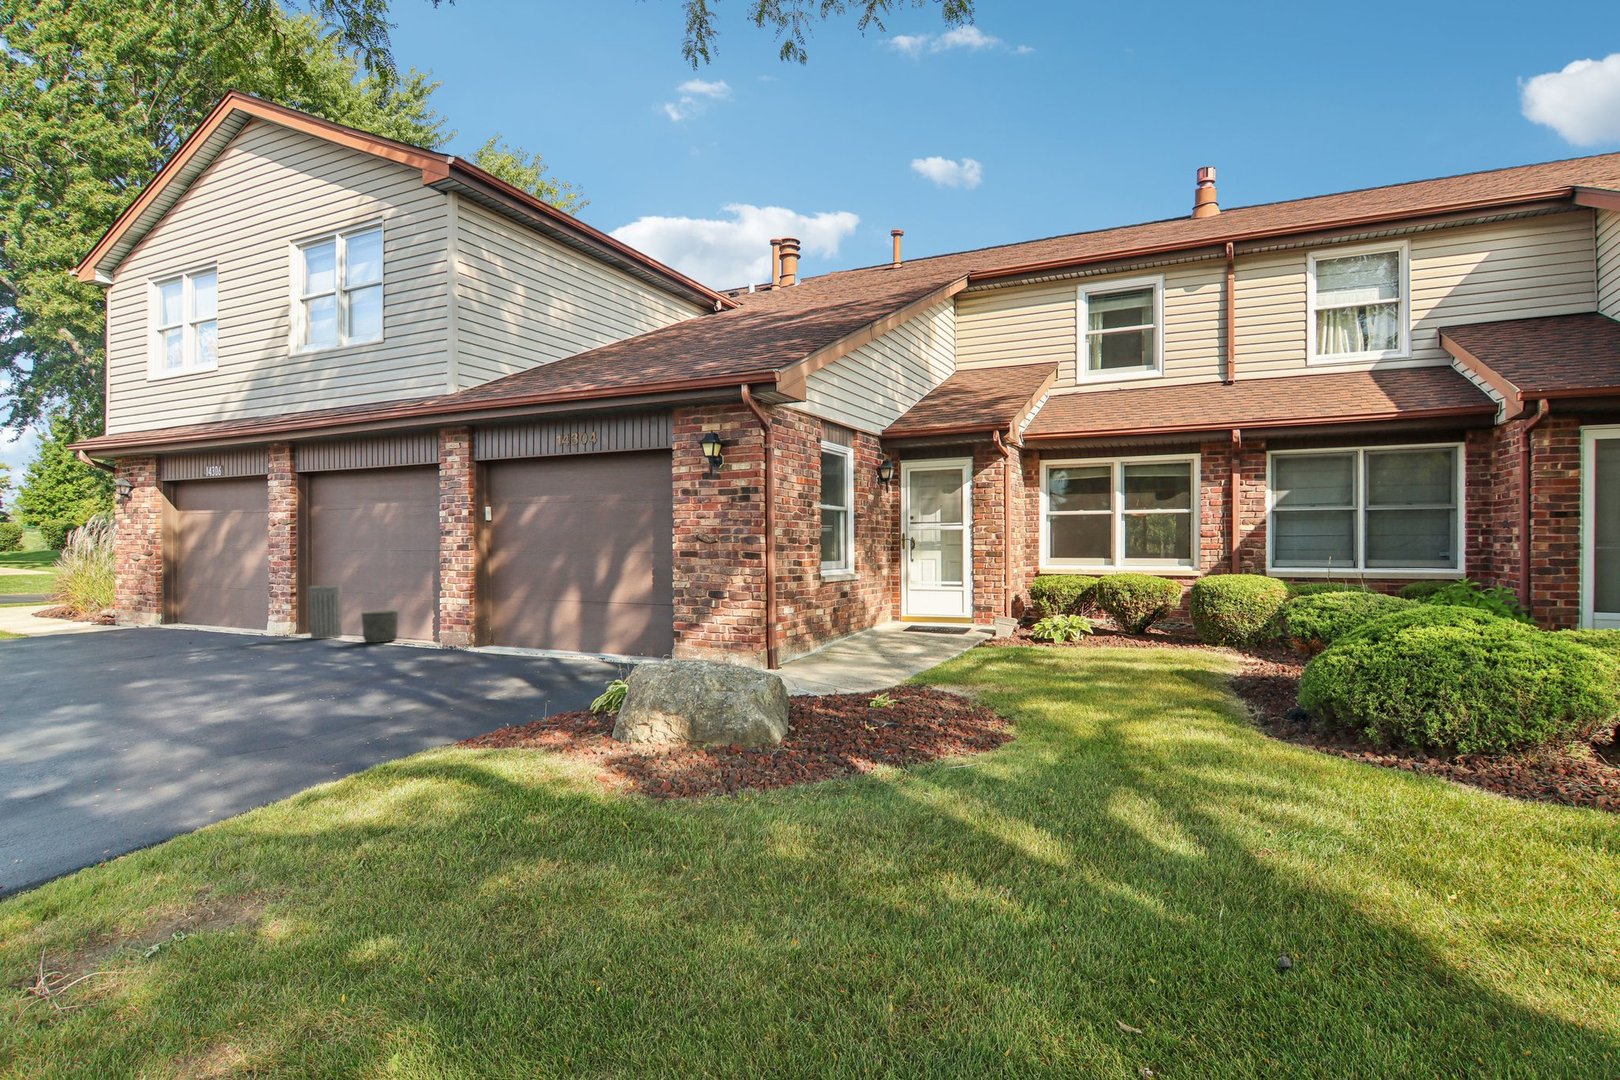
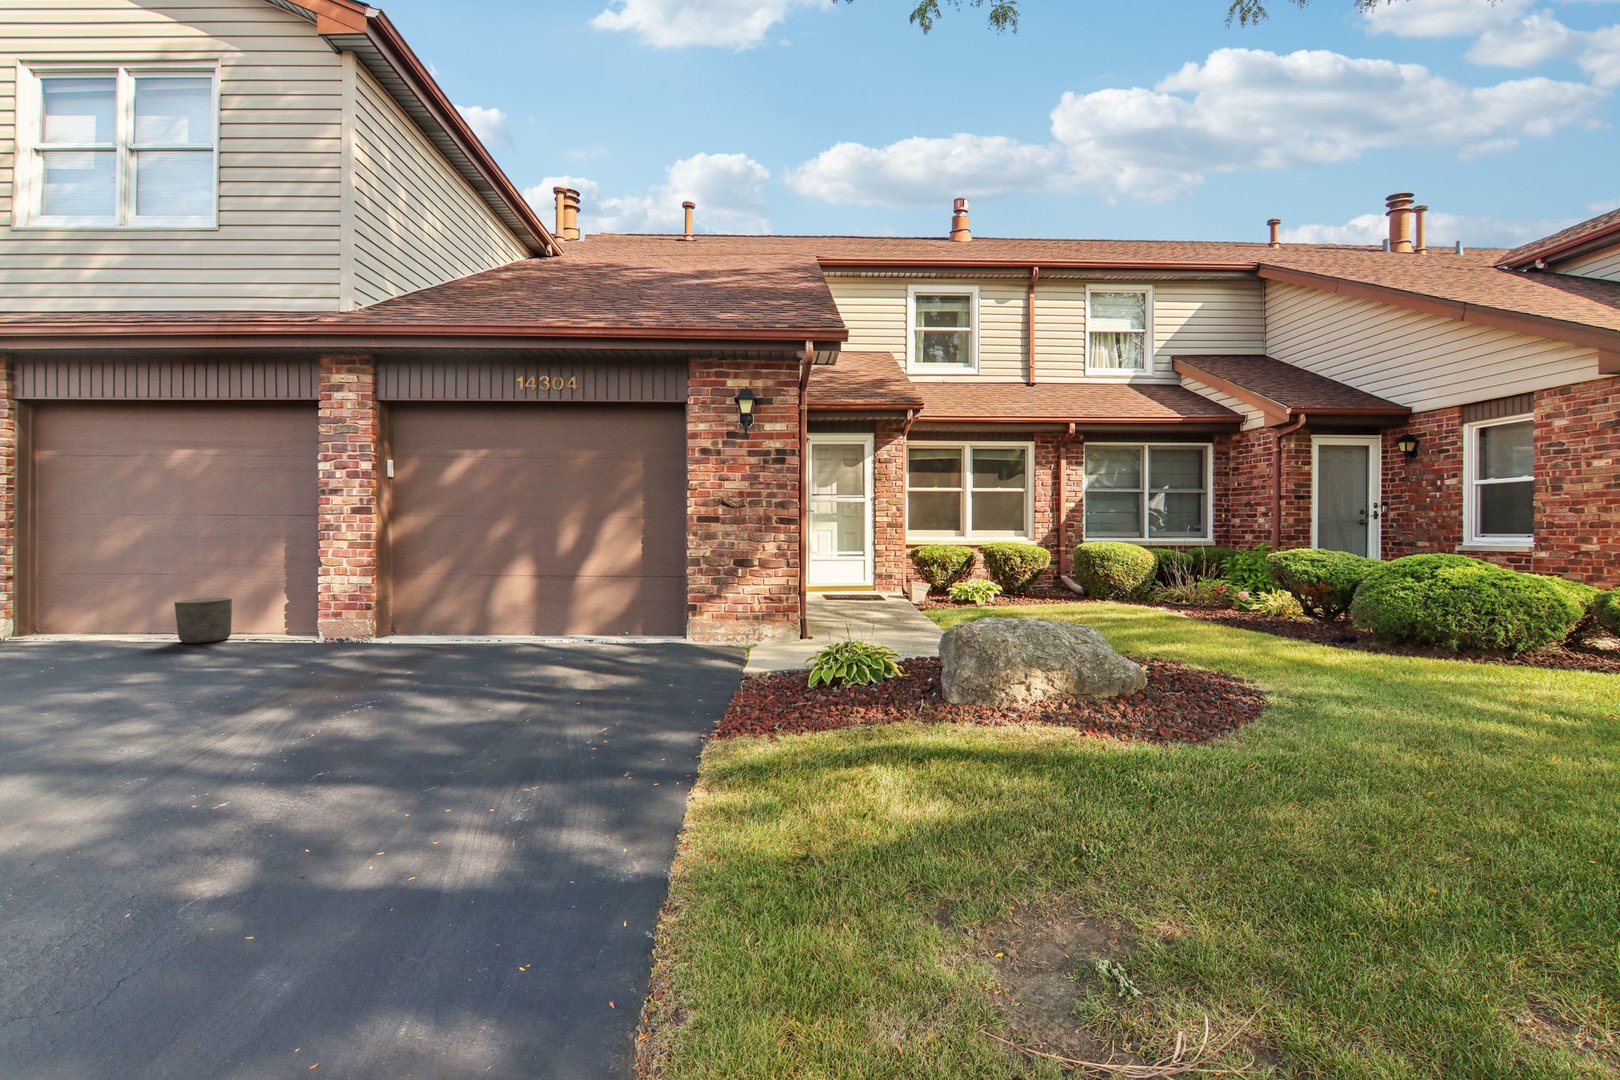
trash can: present [308,584,342,639] -> none [54,563,114,644]

